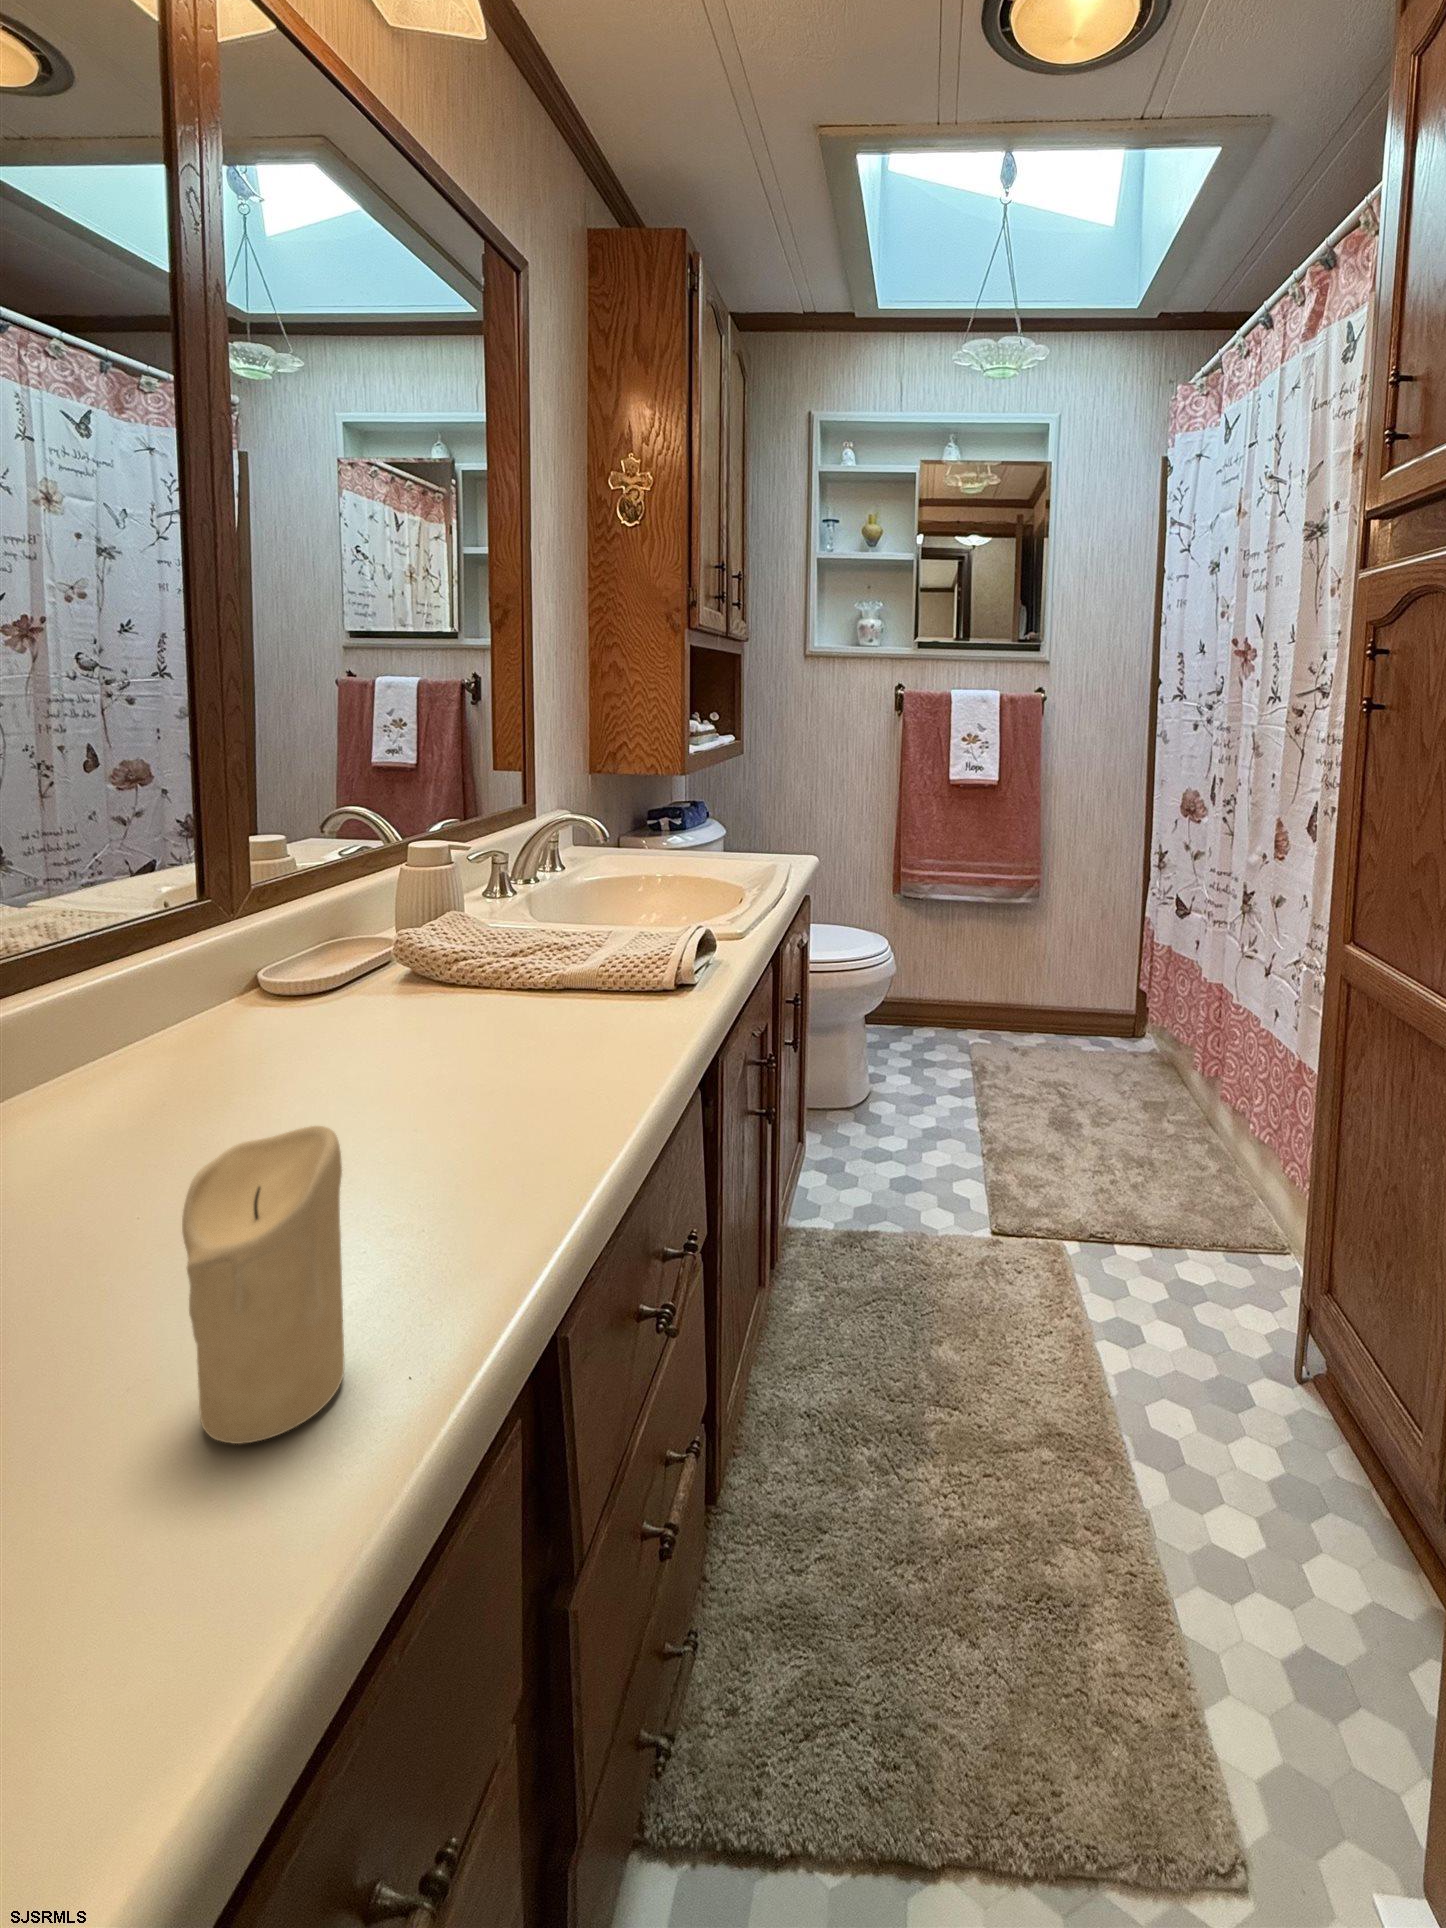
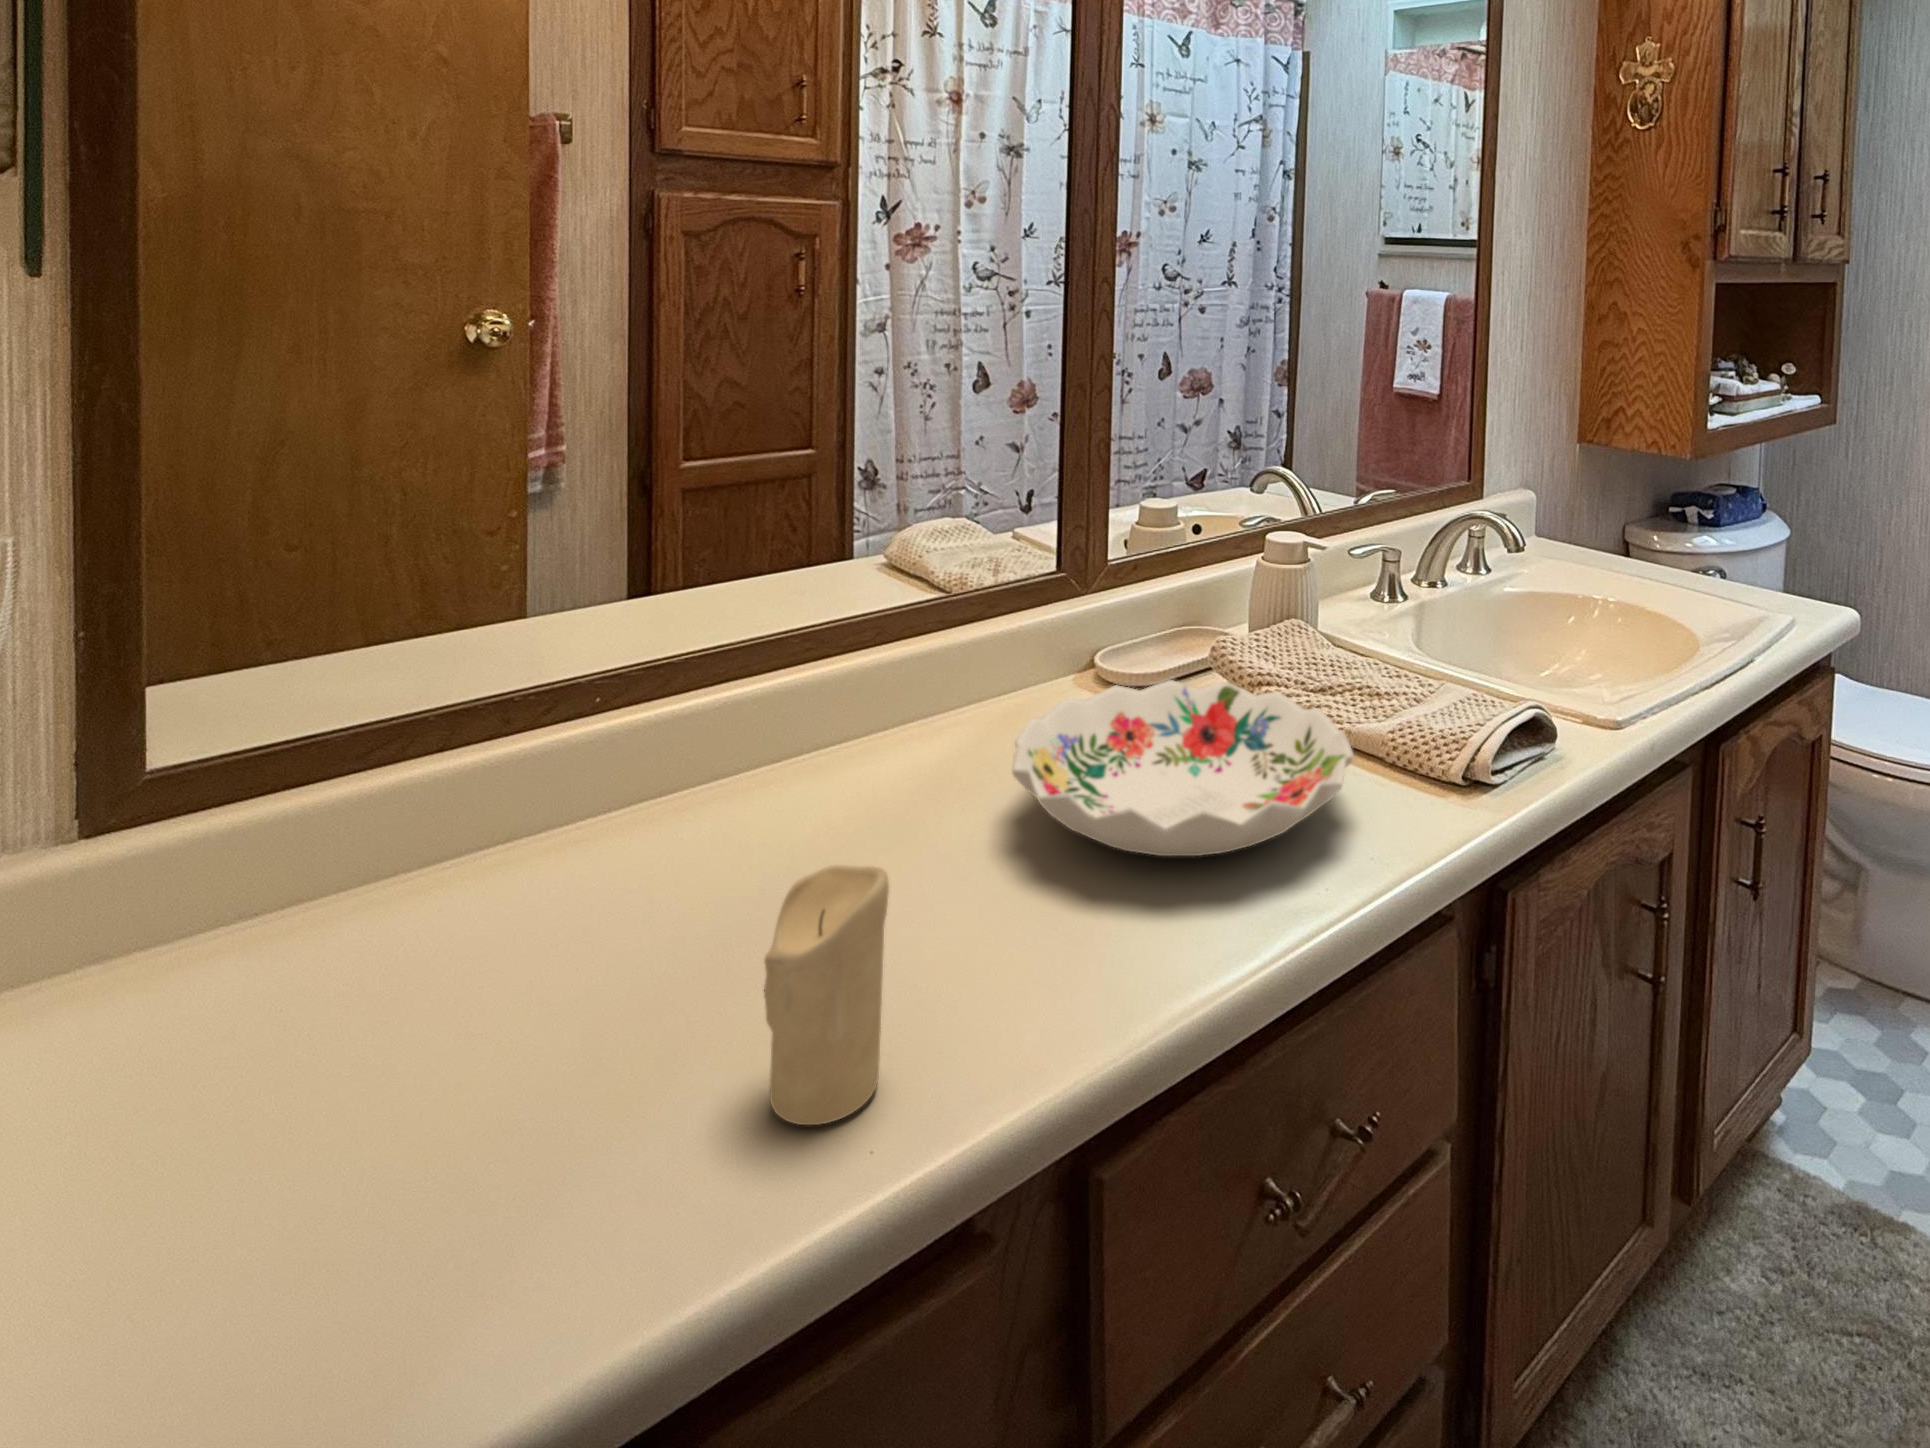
decorative bowl: none [262,949,624,1100] -> present [1012,680,1354,856]

